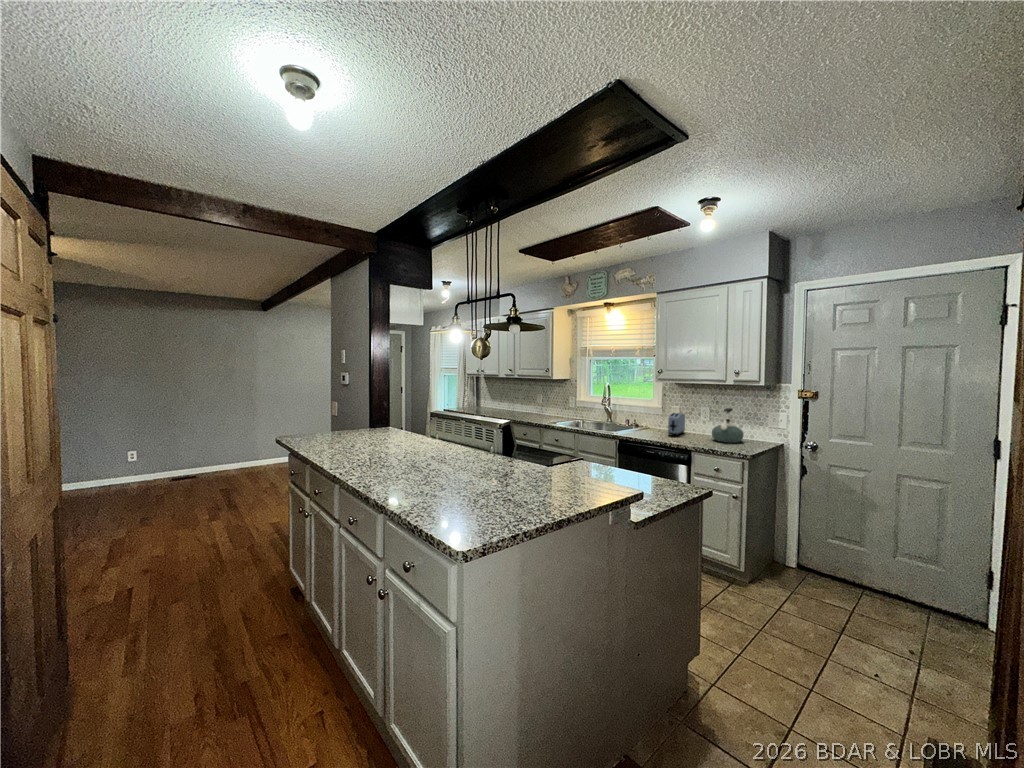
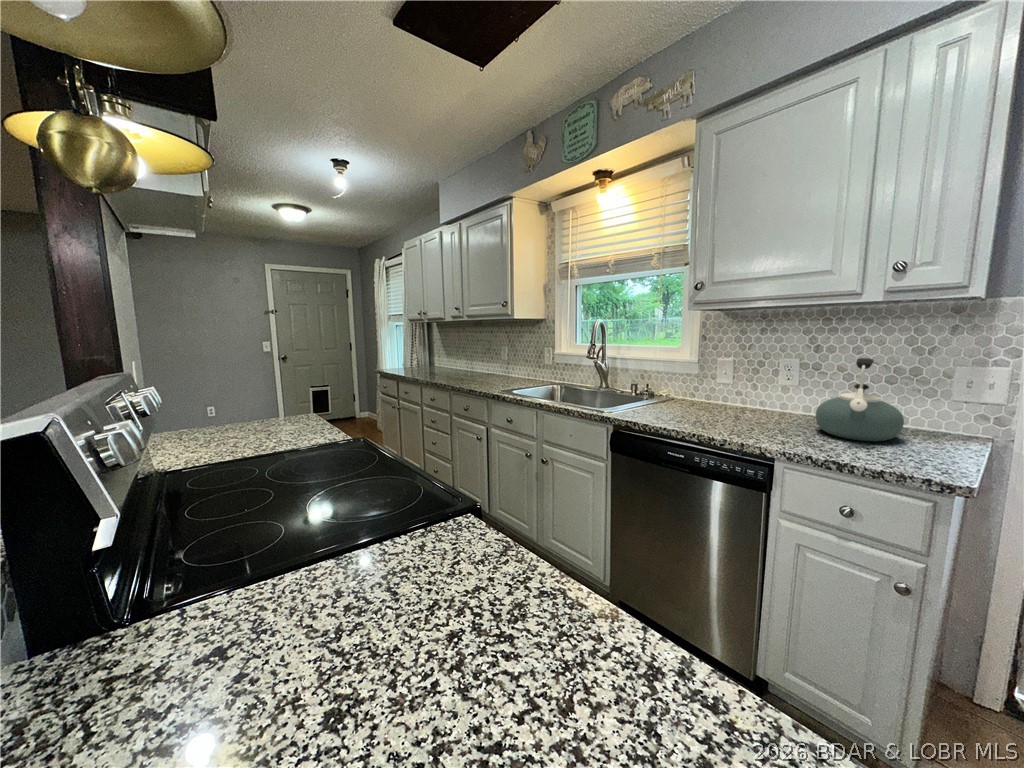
toaster: present [668,413,685,437] -> none [710,370,747,421]

